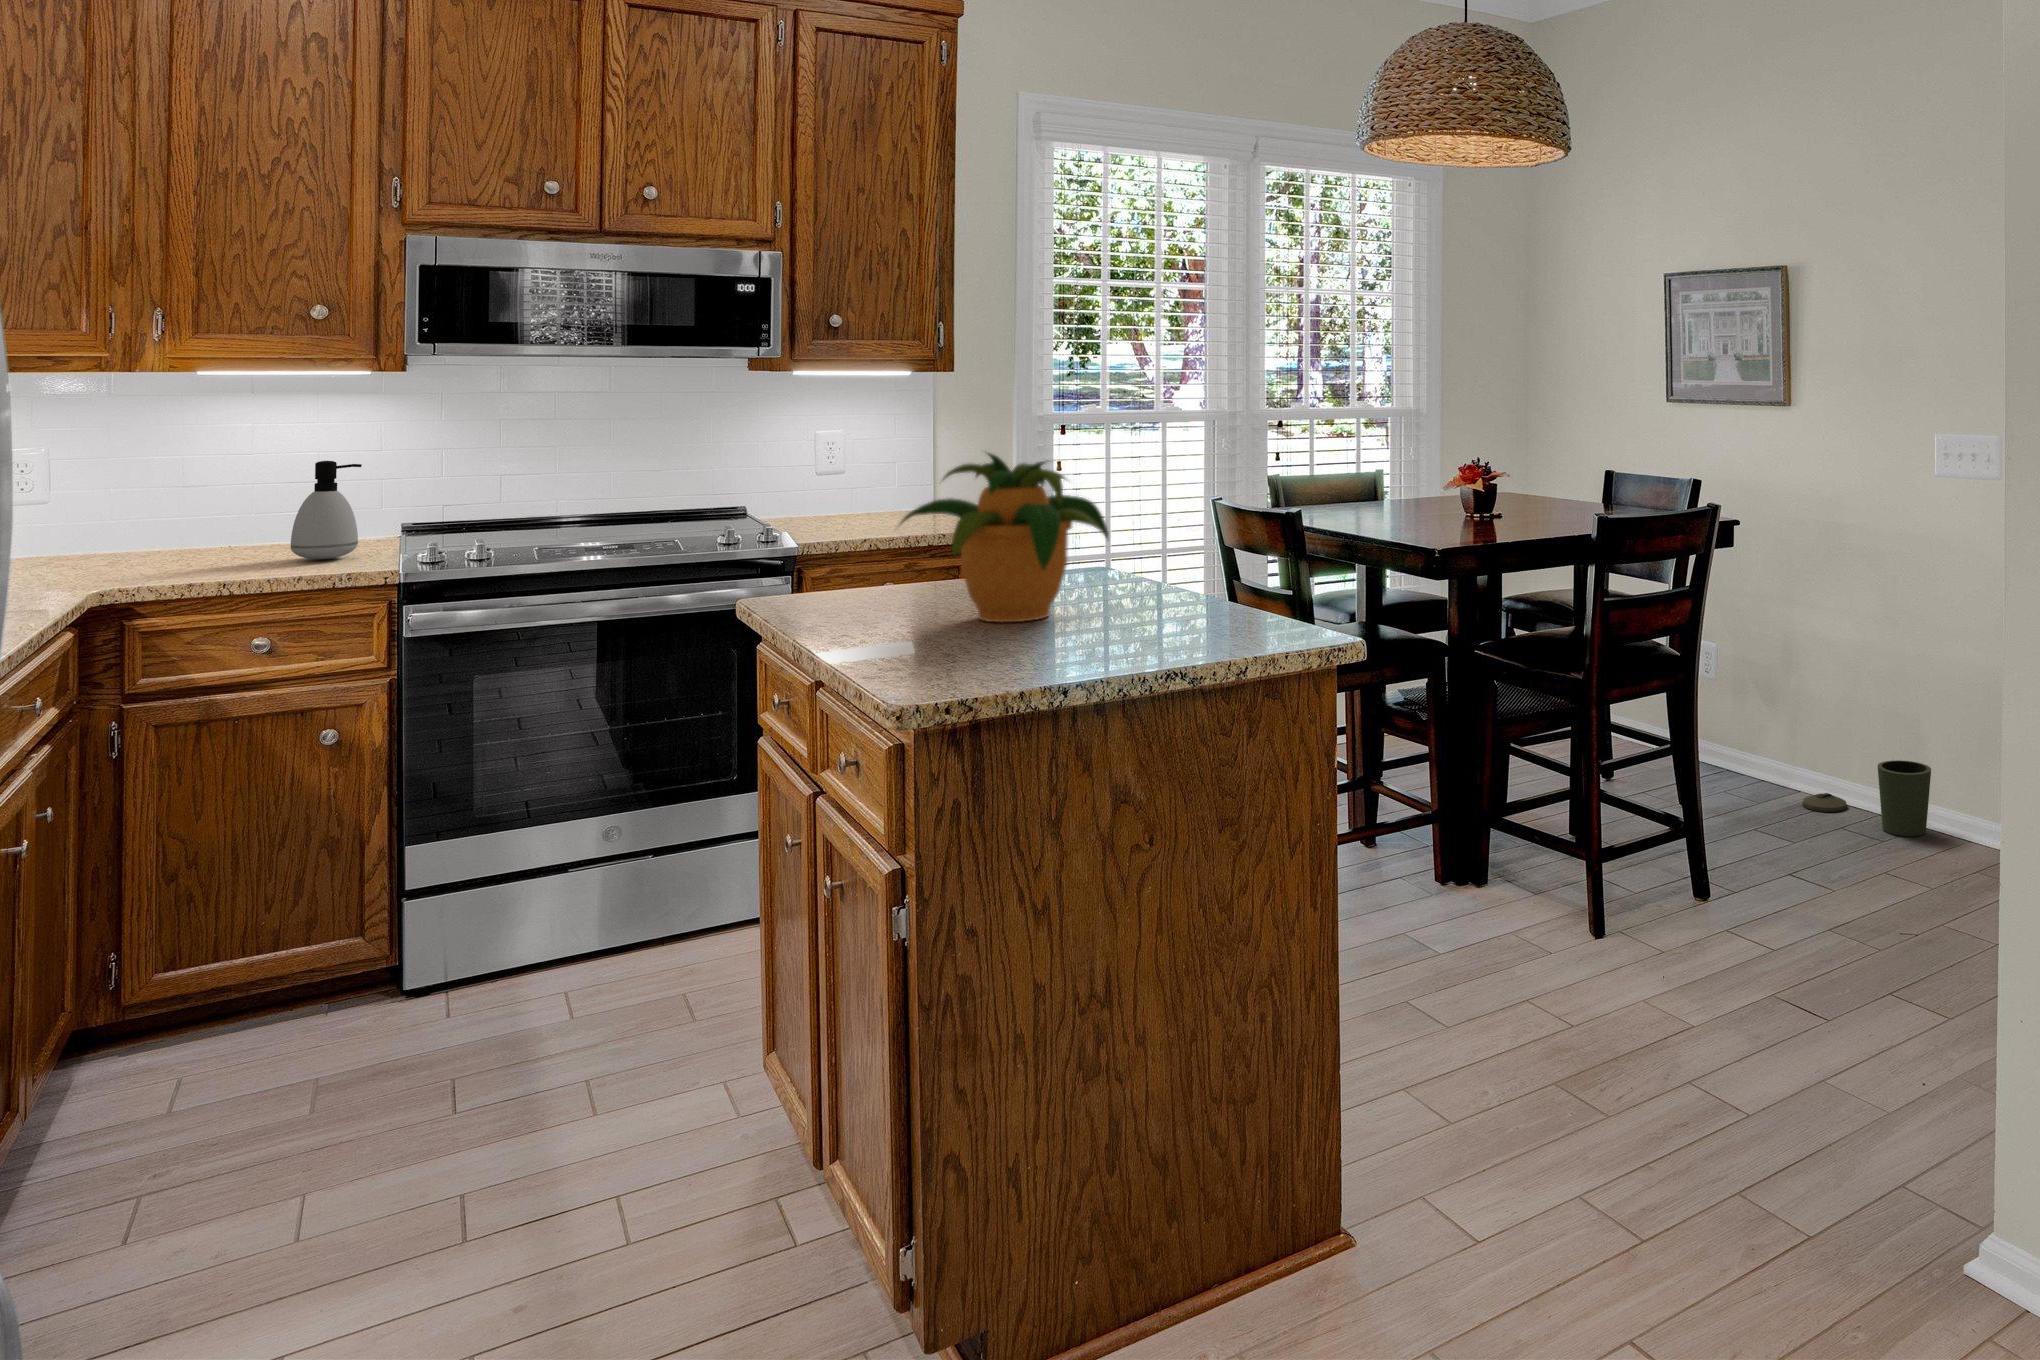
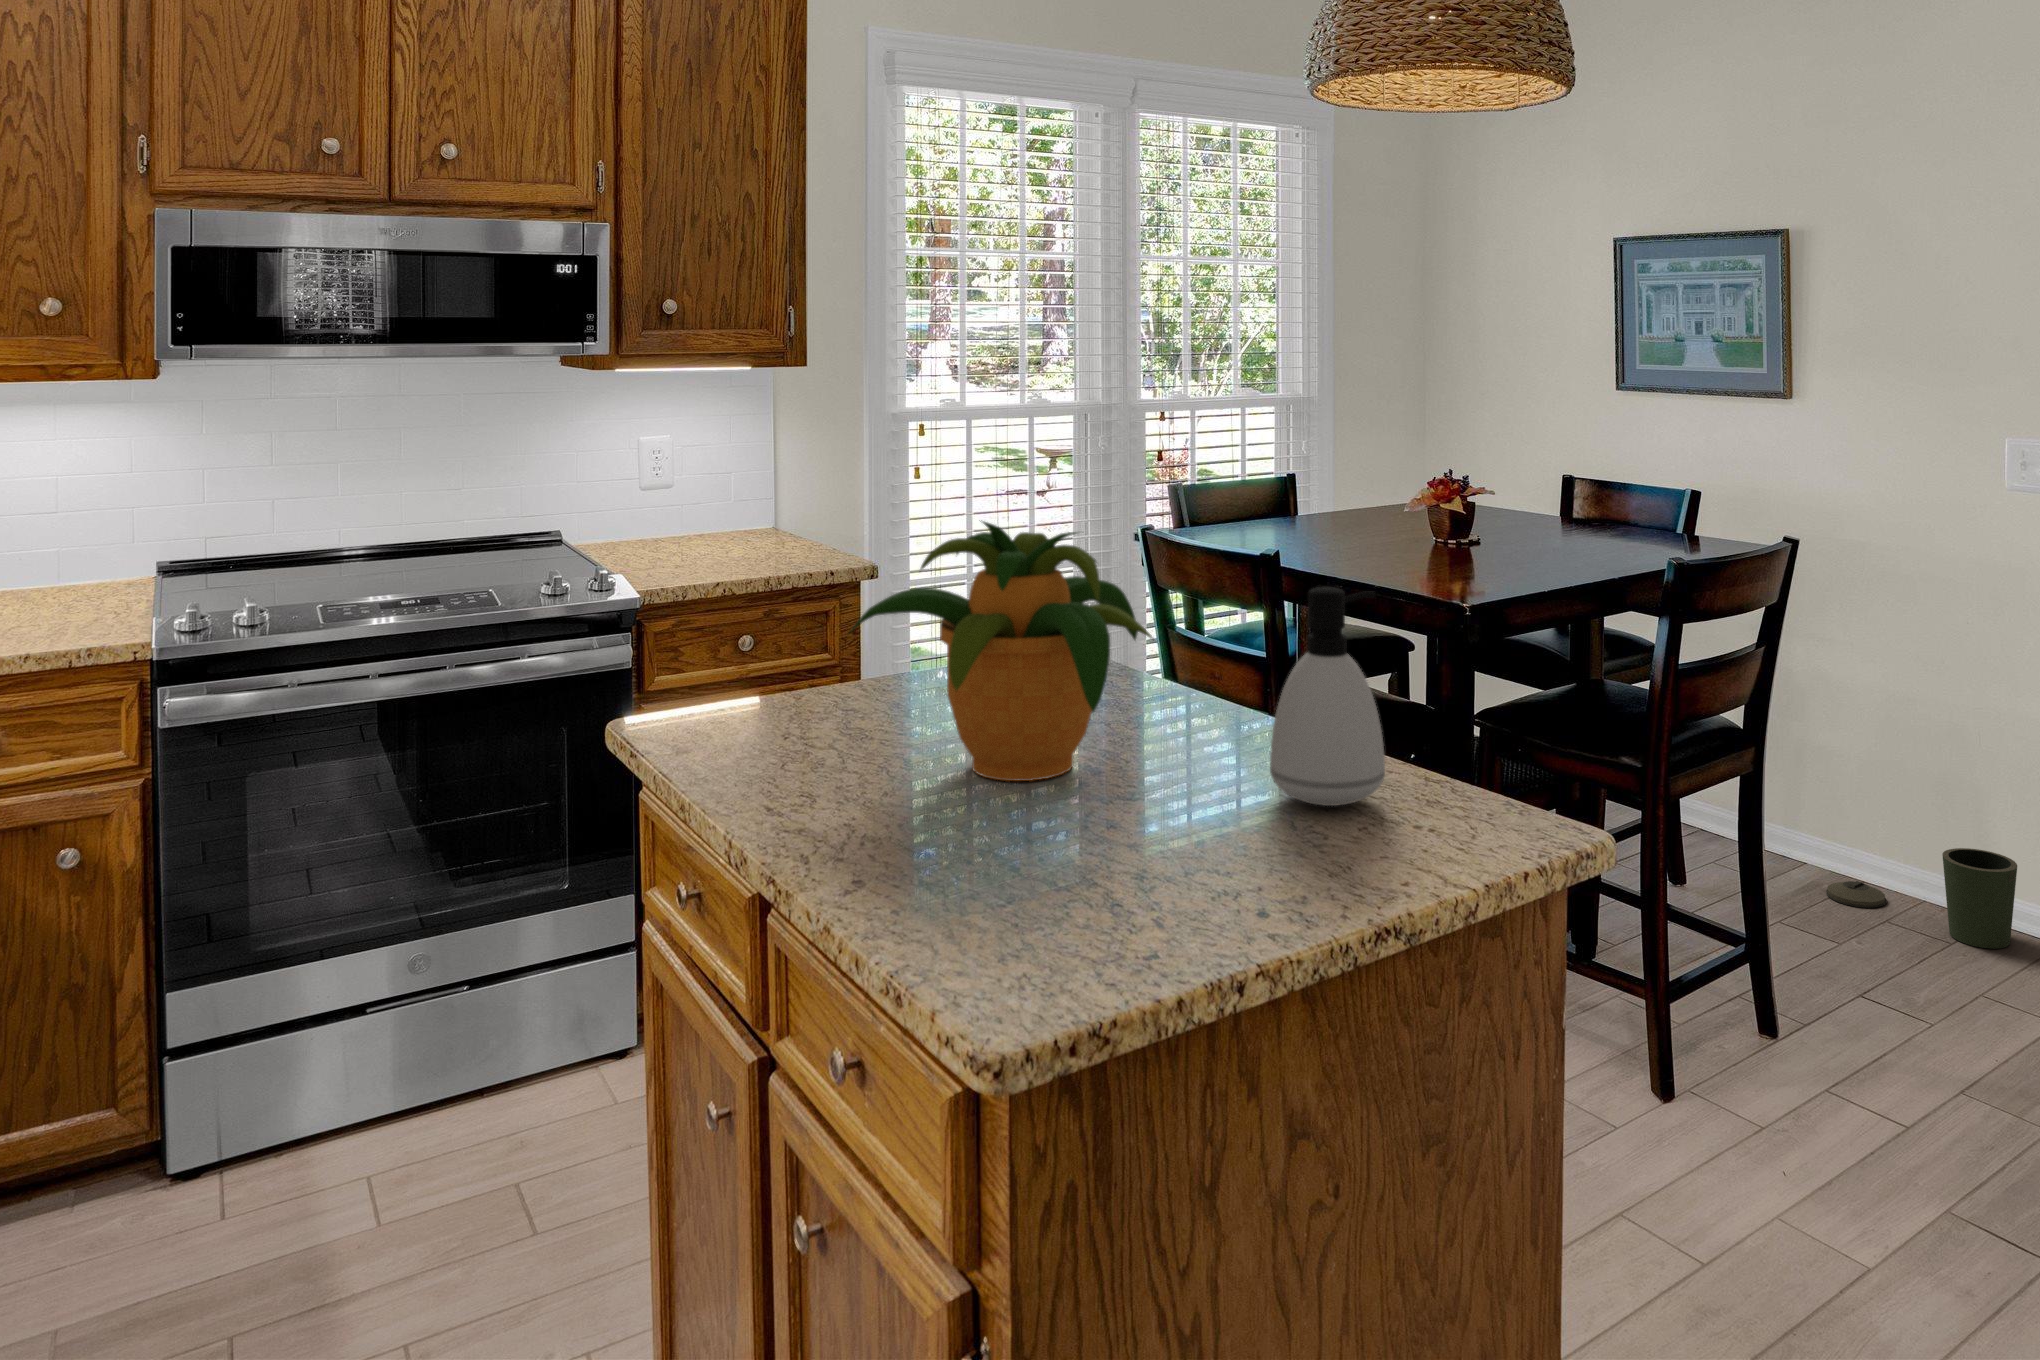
soap dispenser: present [291,461,362,559] -> present [1270,587,1385,806]

